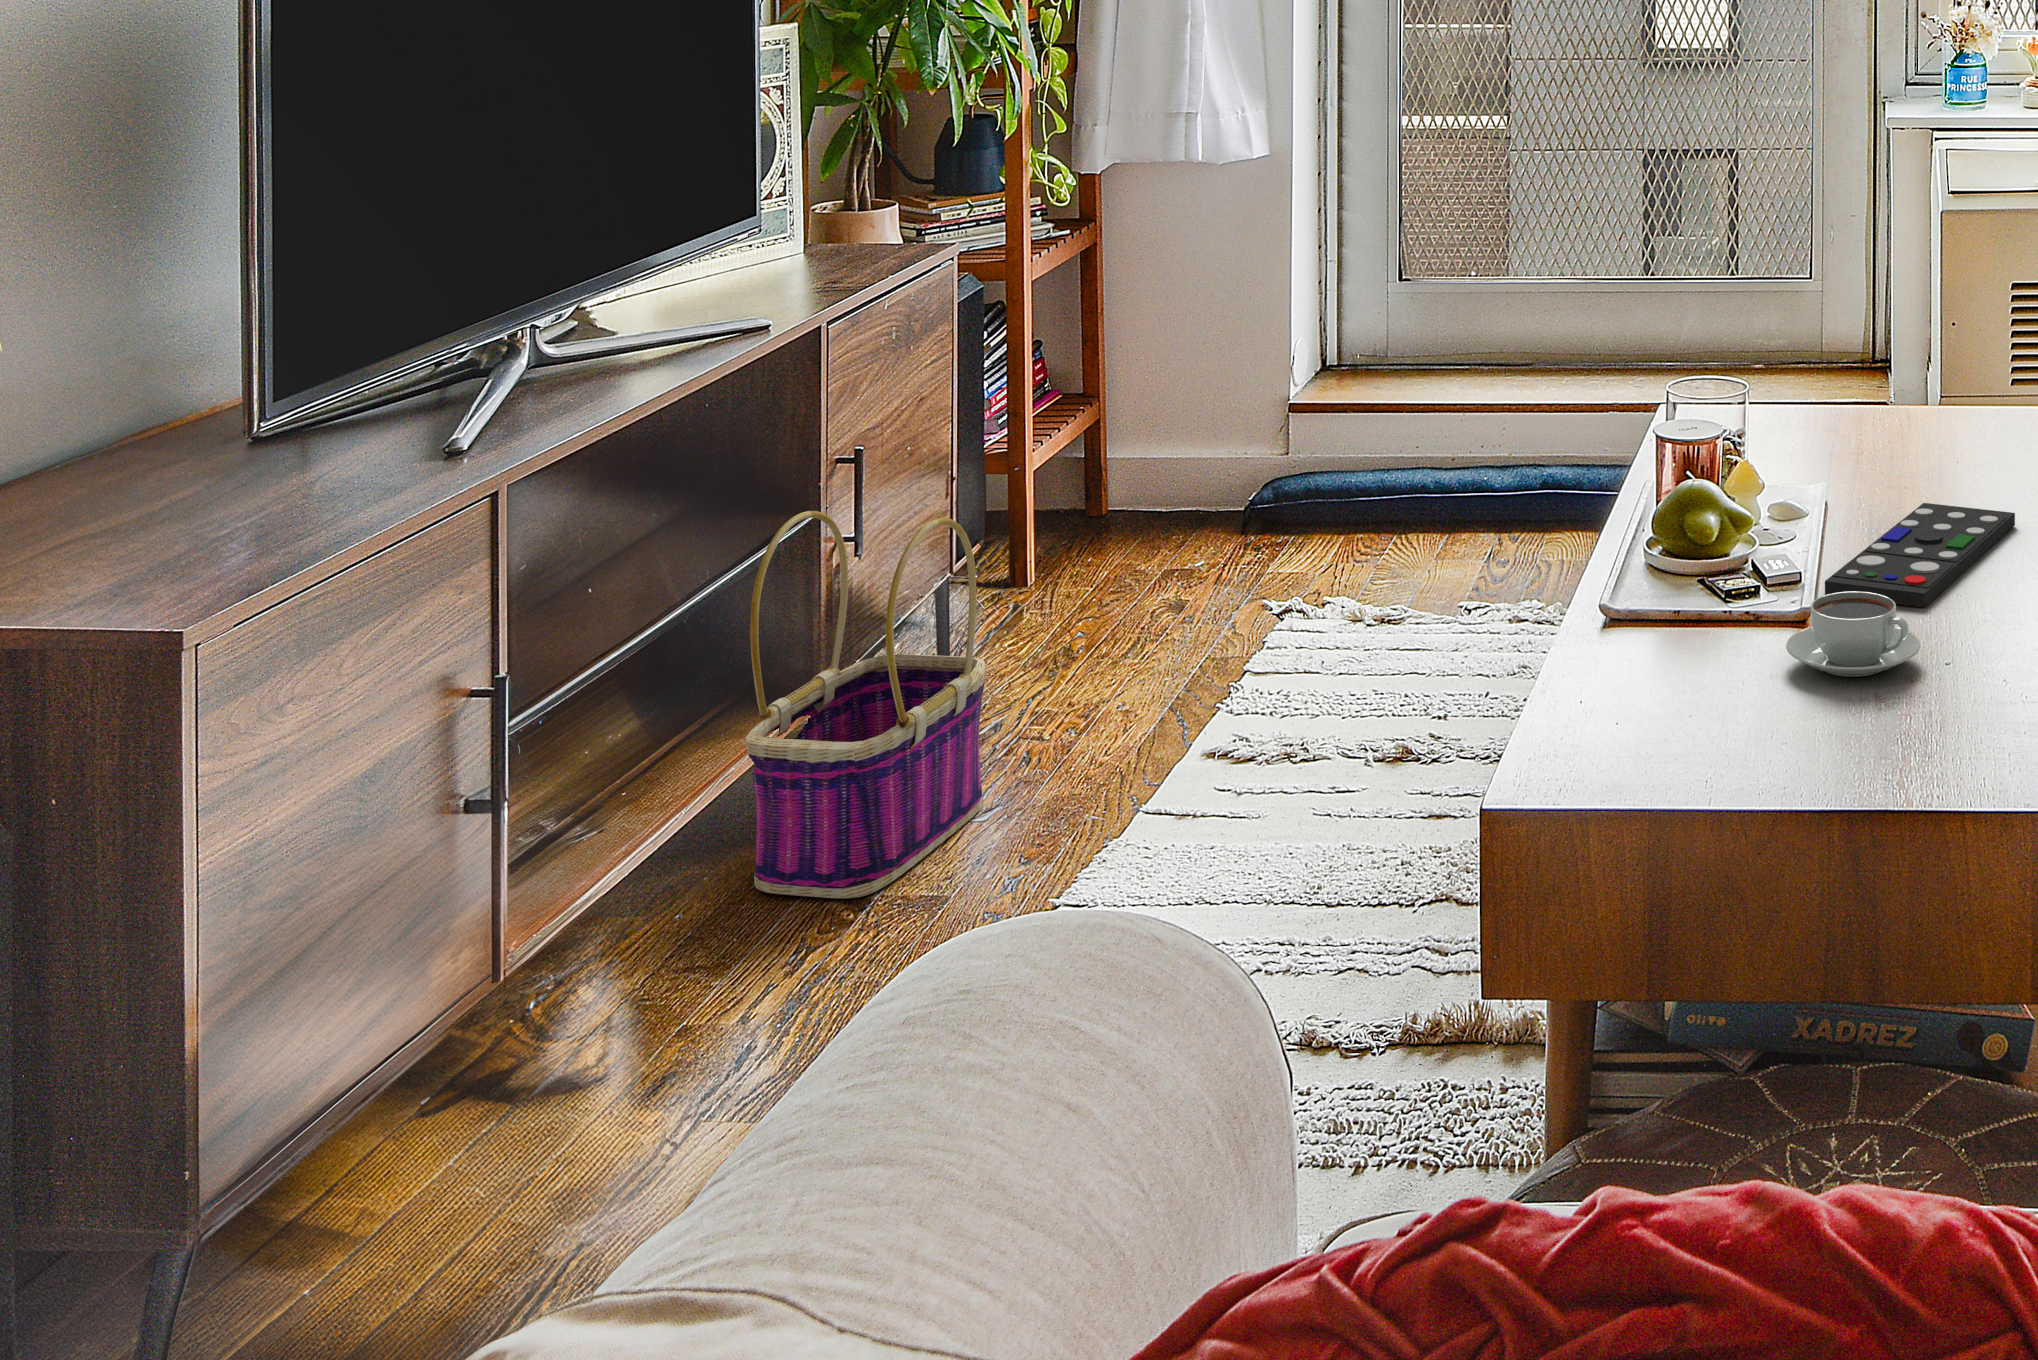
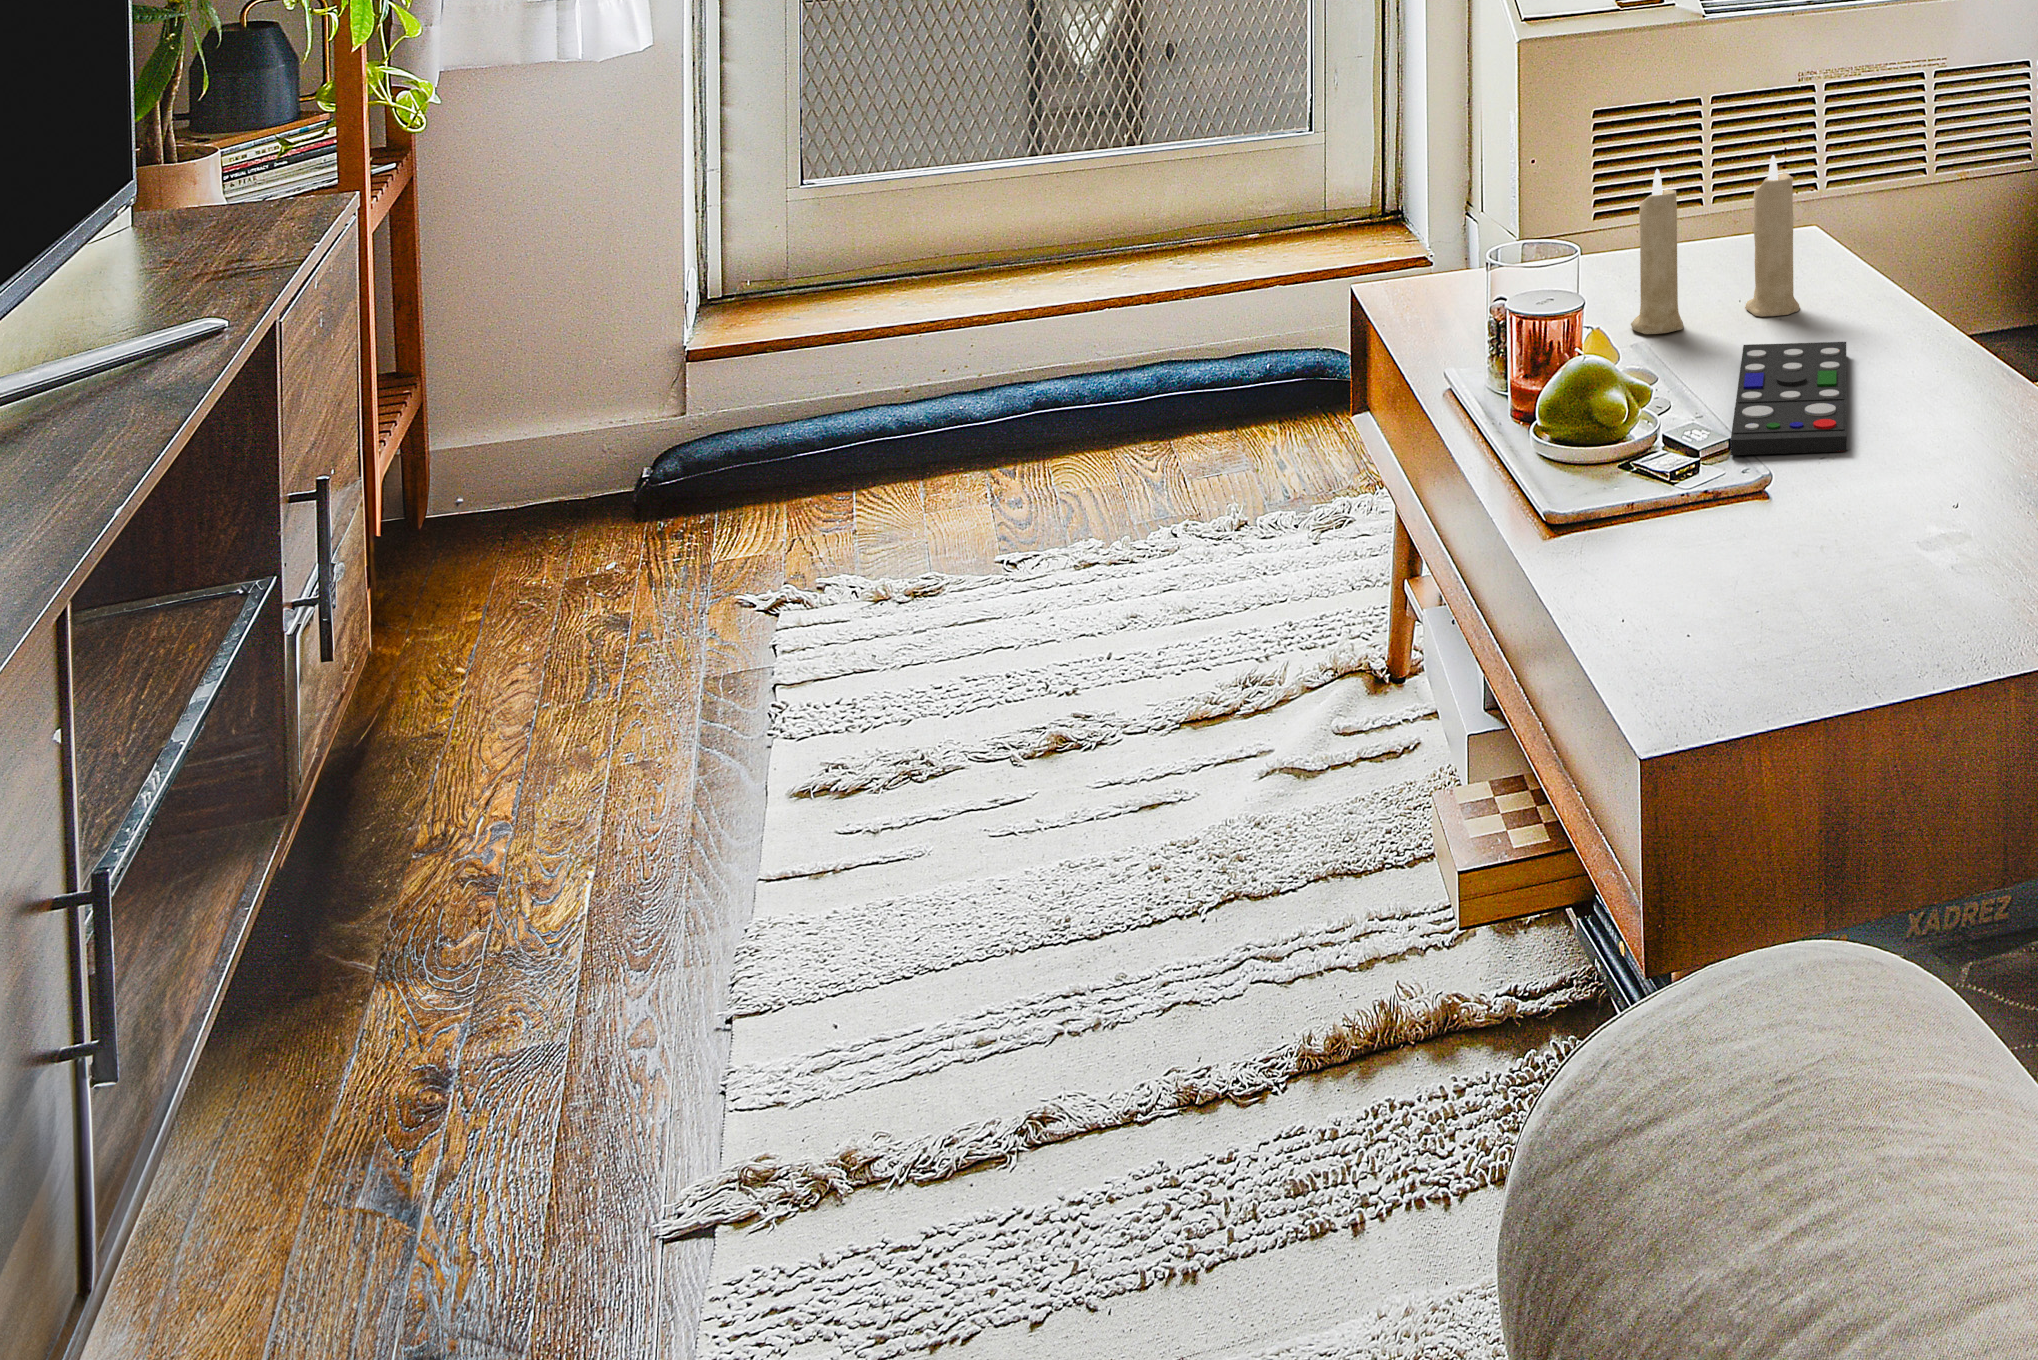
candle: none [1858,324,2021,485] -> present [1631,155,1800,334]
basket: present [745,511,986,899] -> none [200,541,510,1097]
coffee cup: present [1786,592,1920,677] -> none [1766,442,1911,535]

